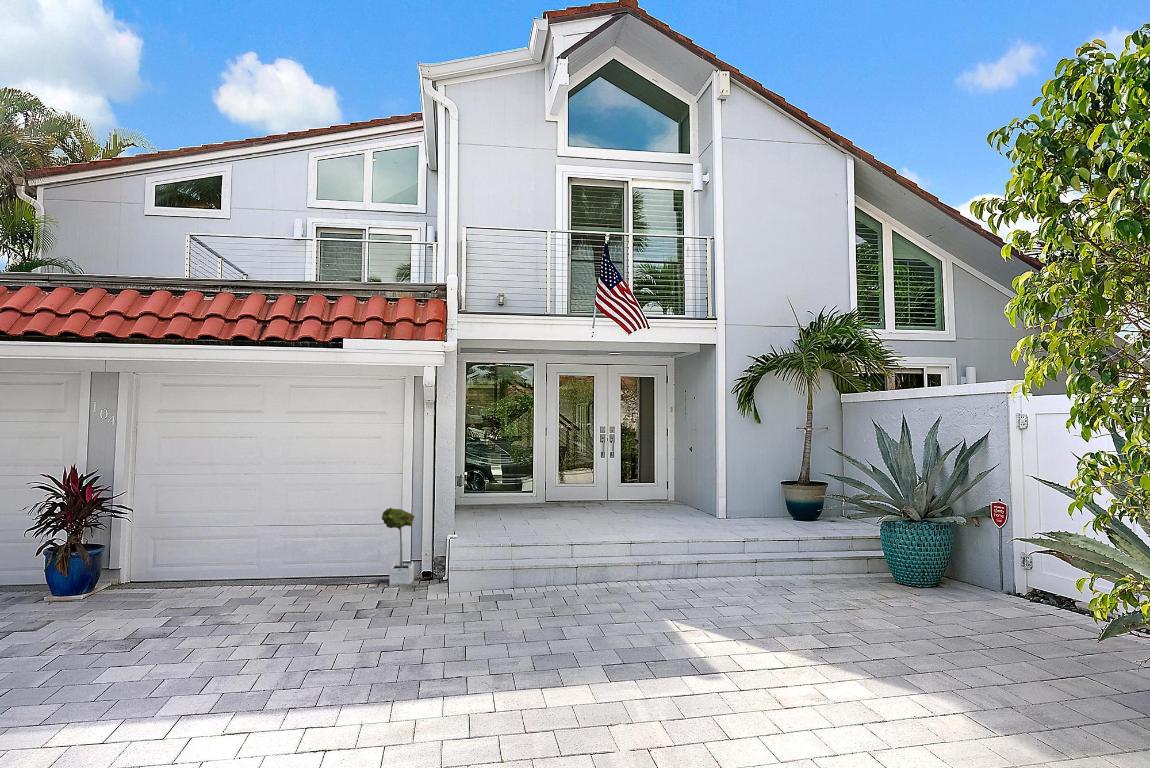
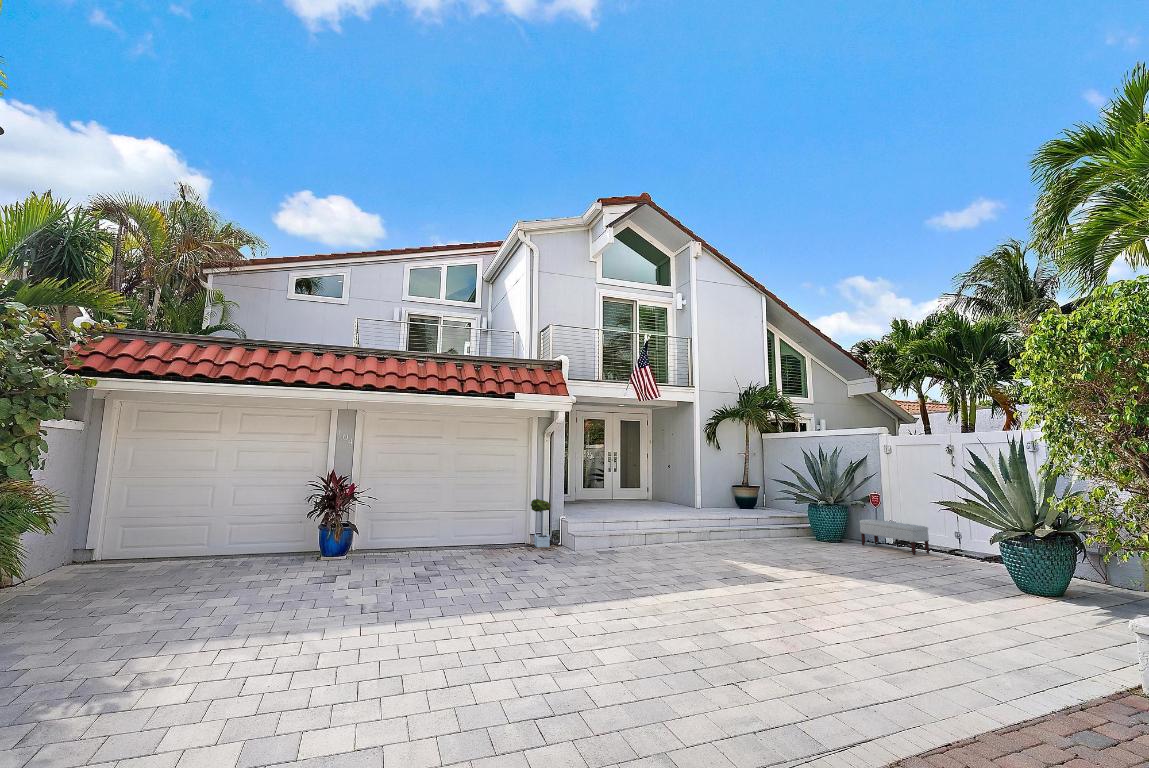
bench: none [964,548,1088,622] -> present [860,519,929,555]

